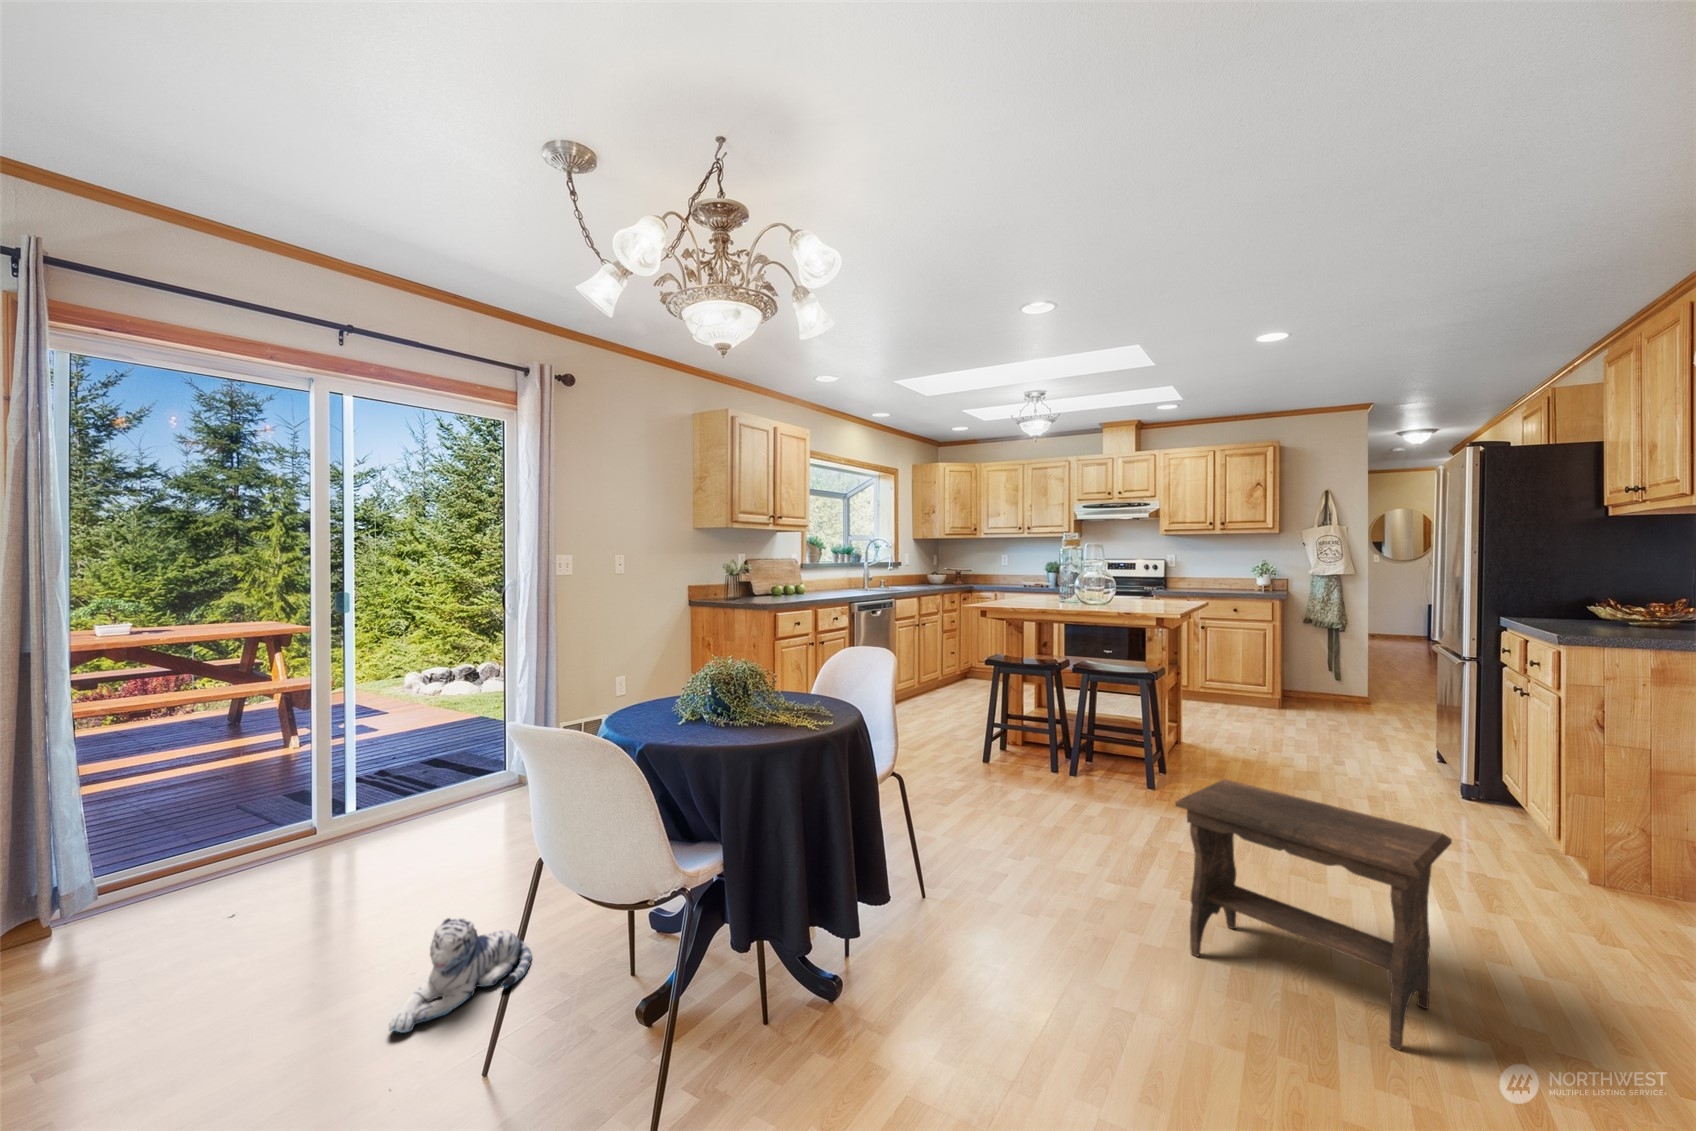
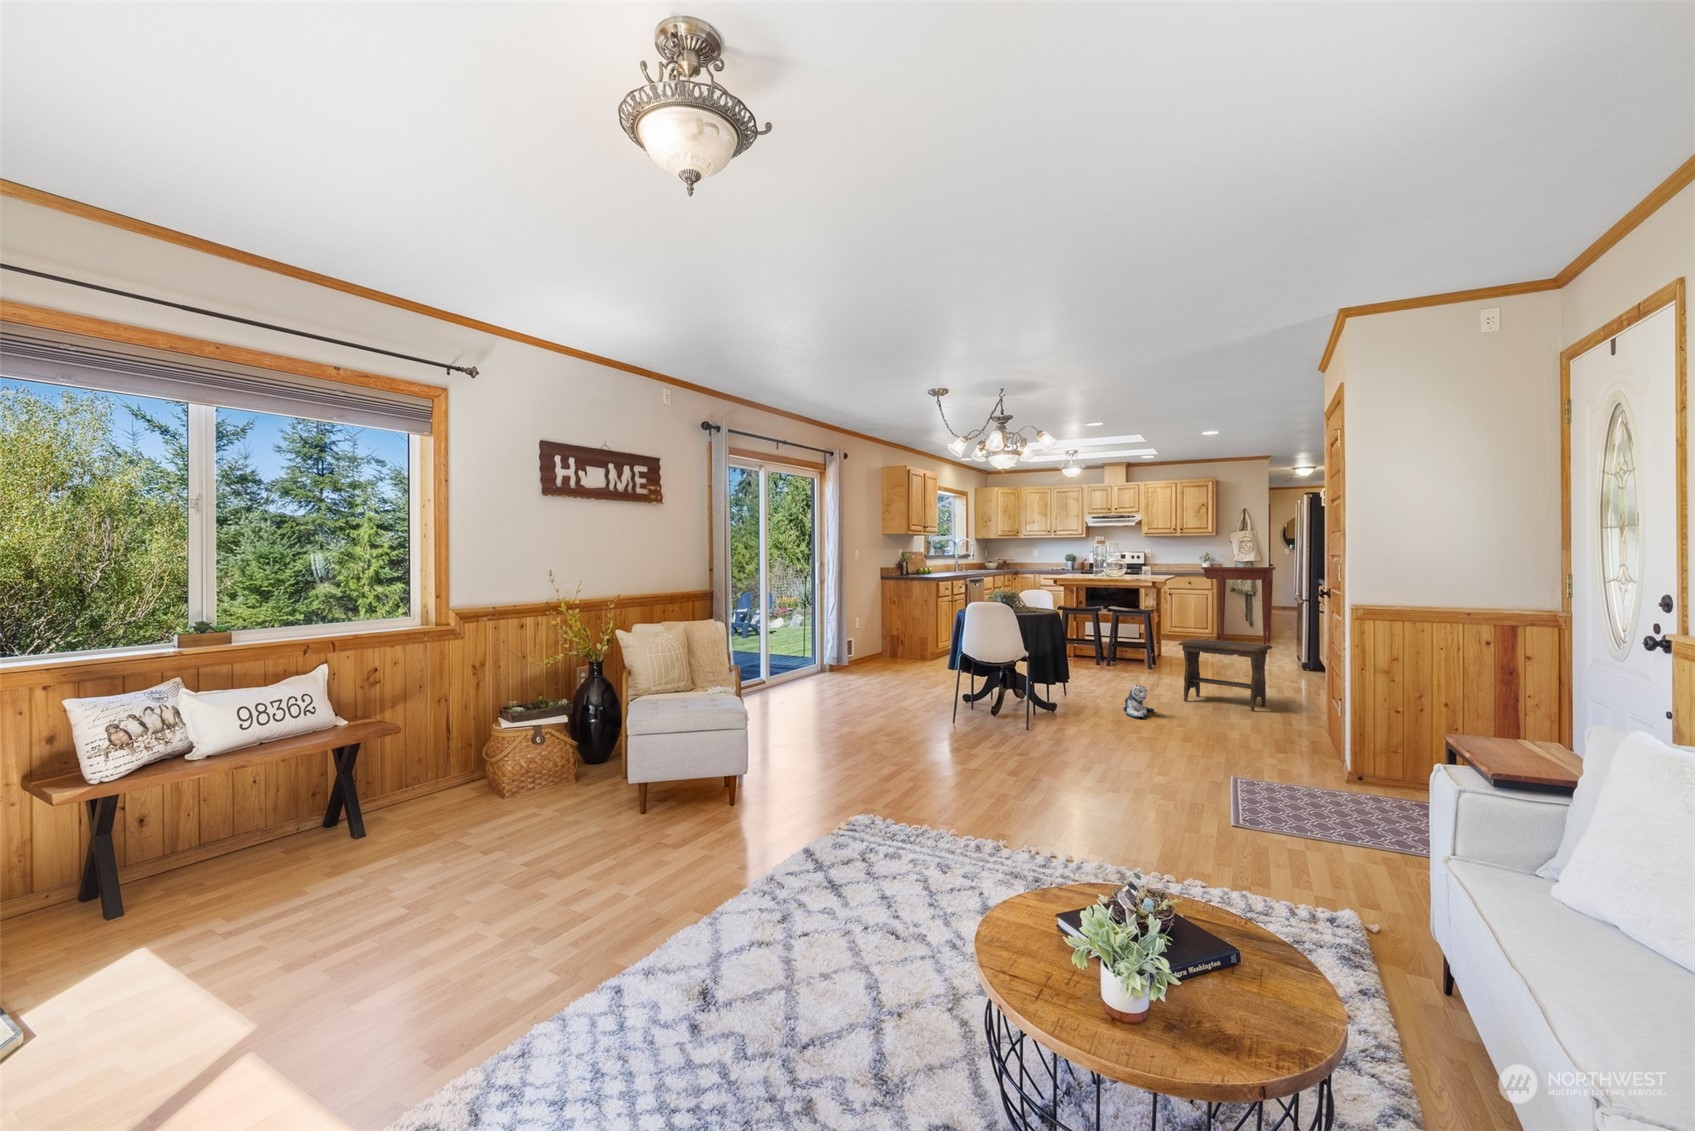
console table: none [1255,584,1385,718] -> present [1201,567,1275,645]
plush toy: present [389,918,532,1033] -> present [1123,685,1154,718]

